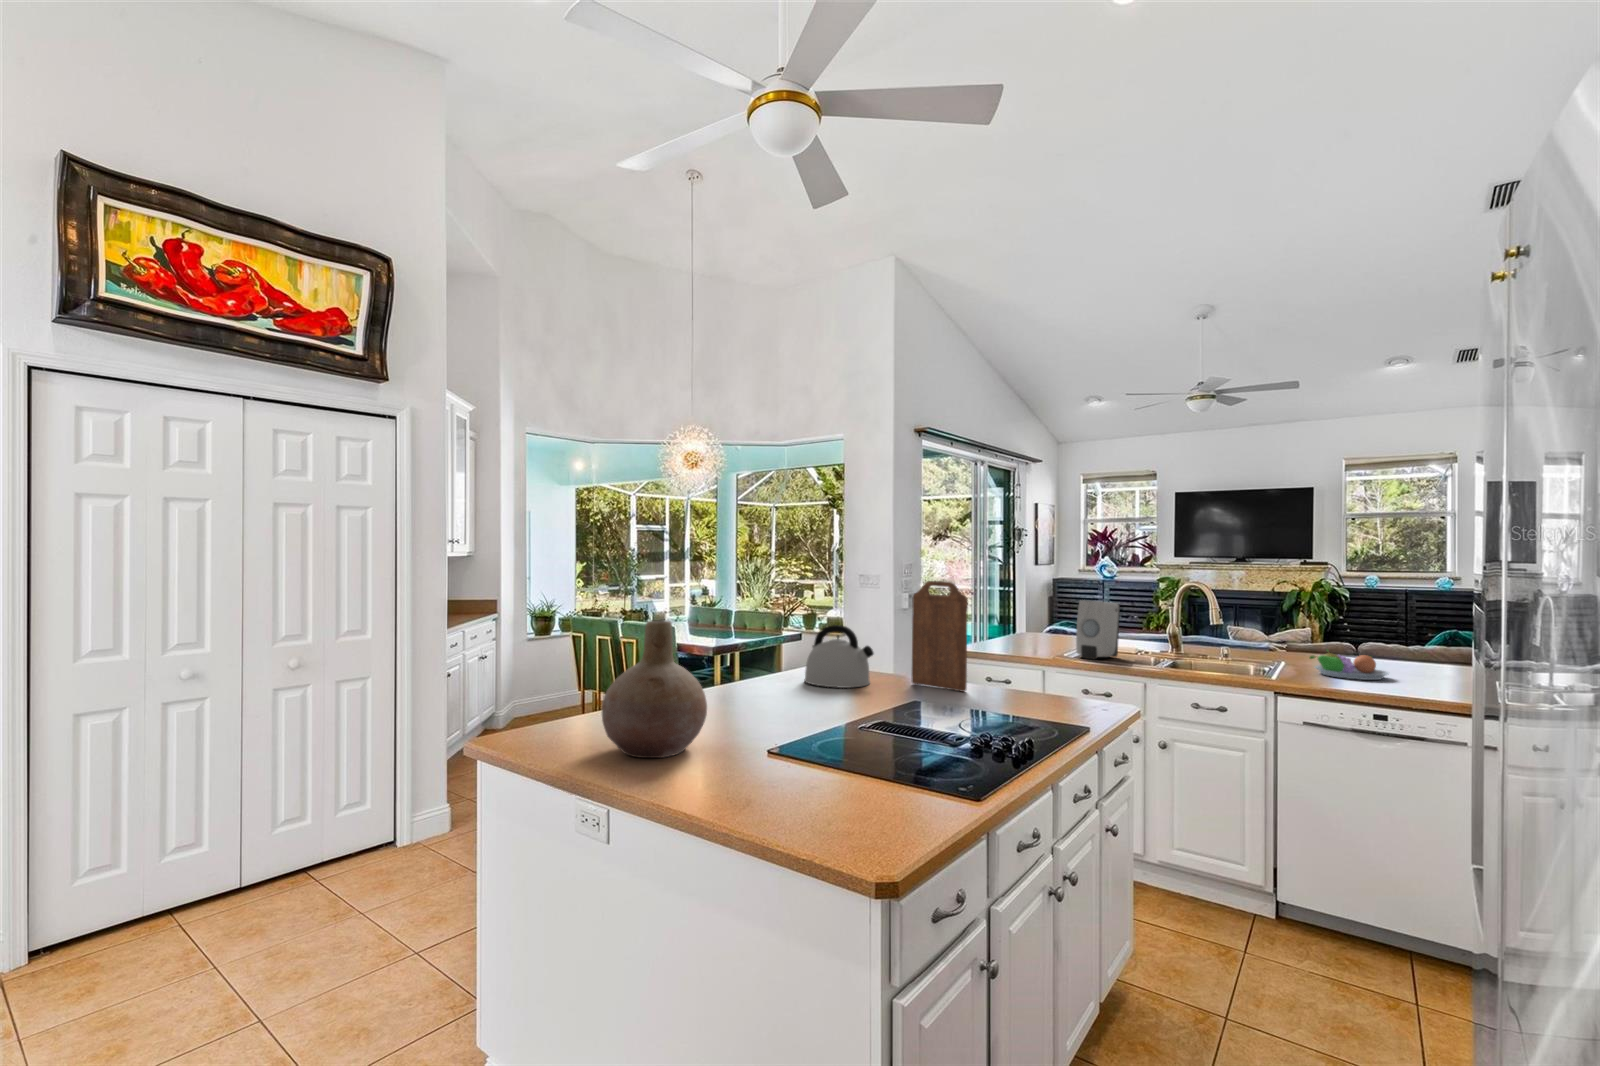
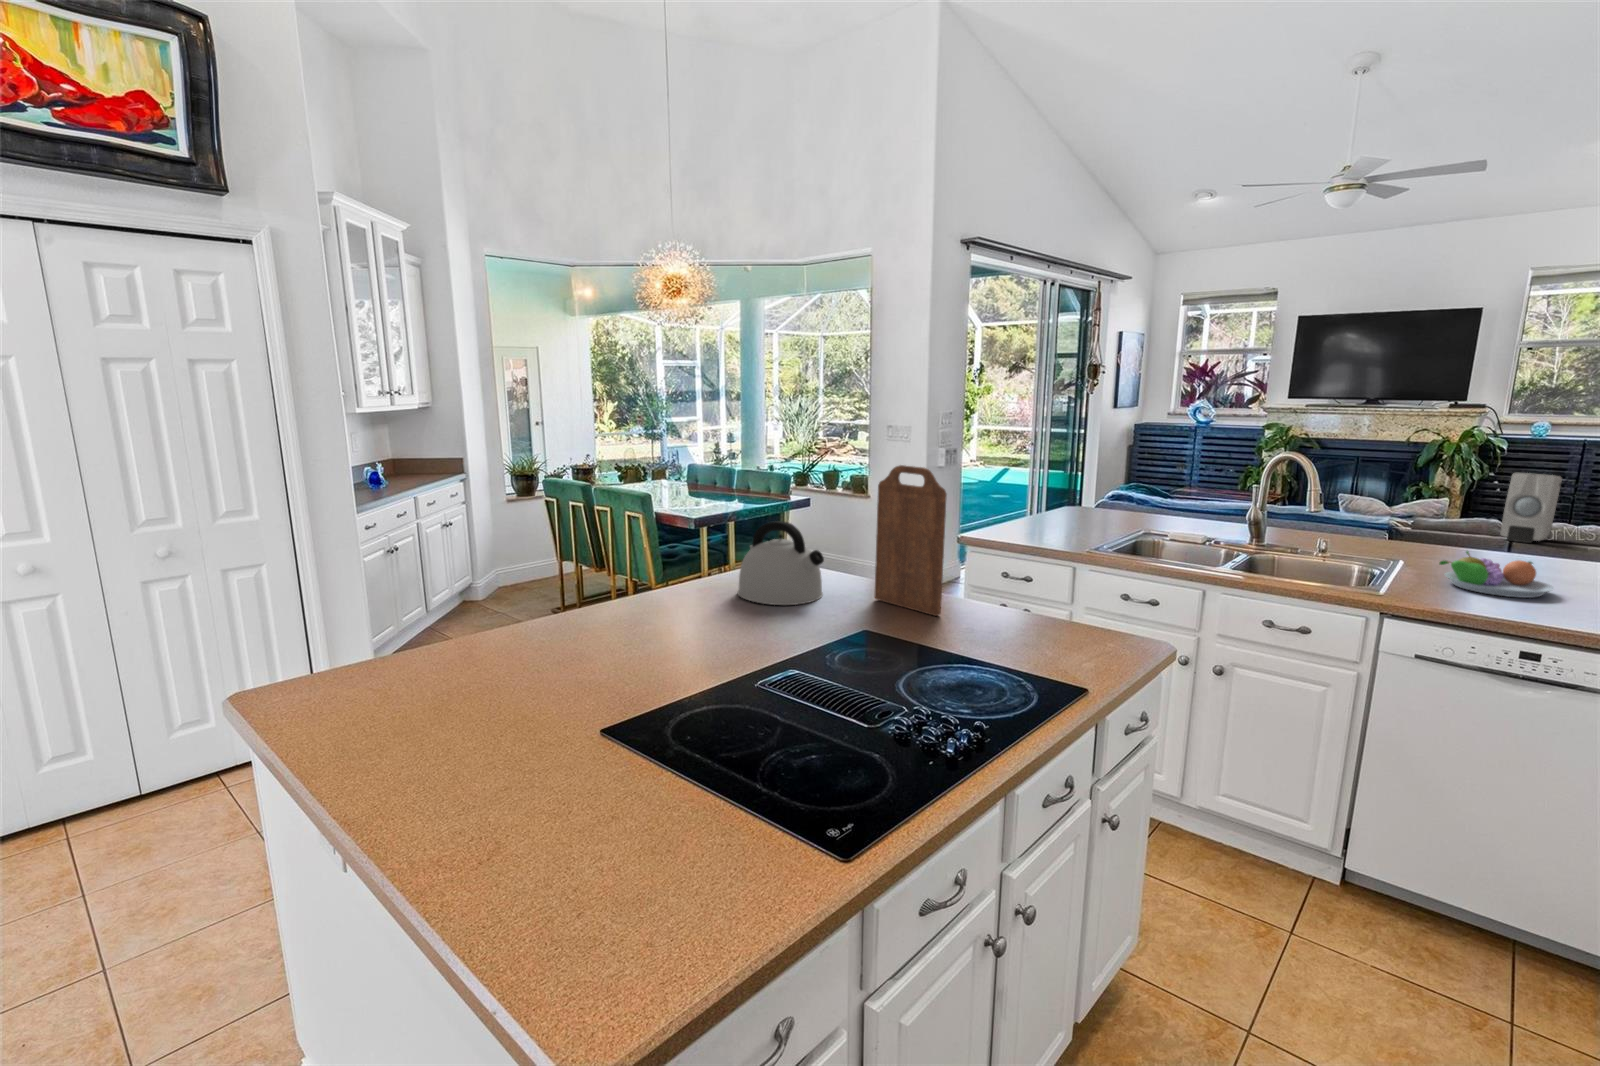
soap dispenser: present [1076,600,1120,659] -> present [1500,473,1562,543]
vase: present [602,620,707,758] -> none [365,547,525,741]

